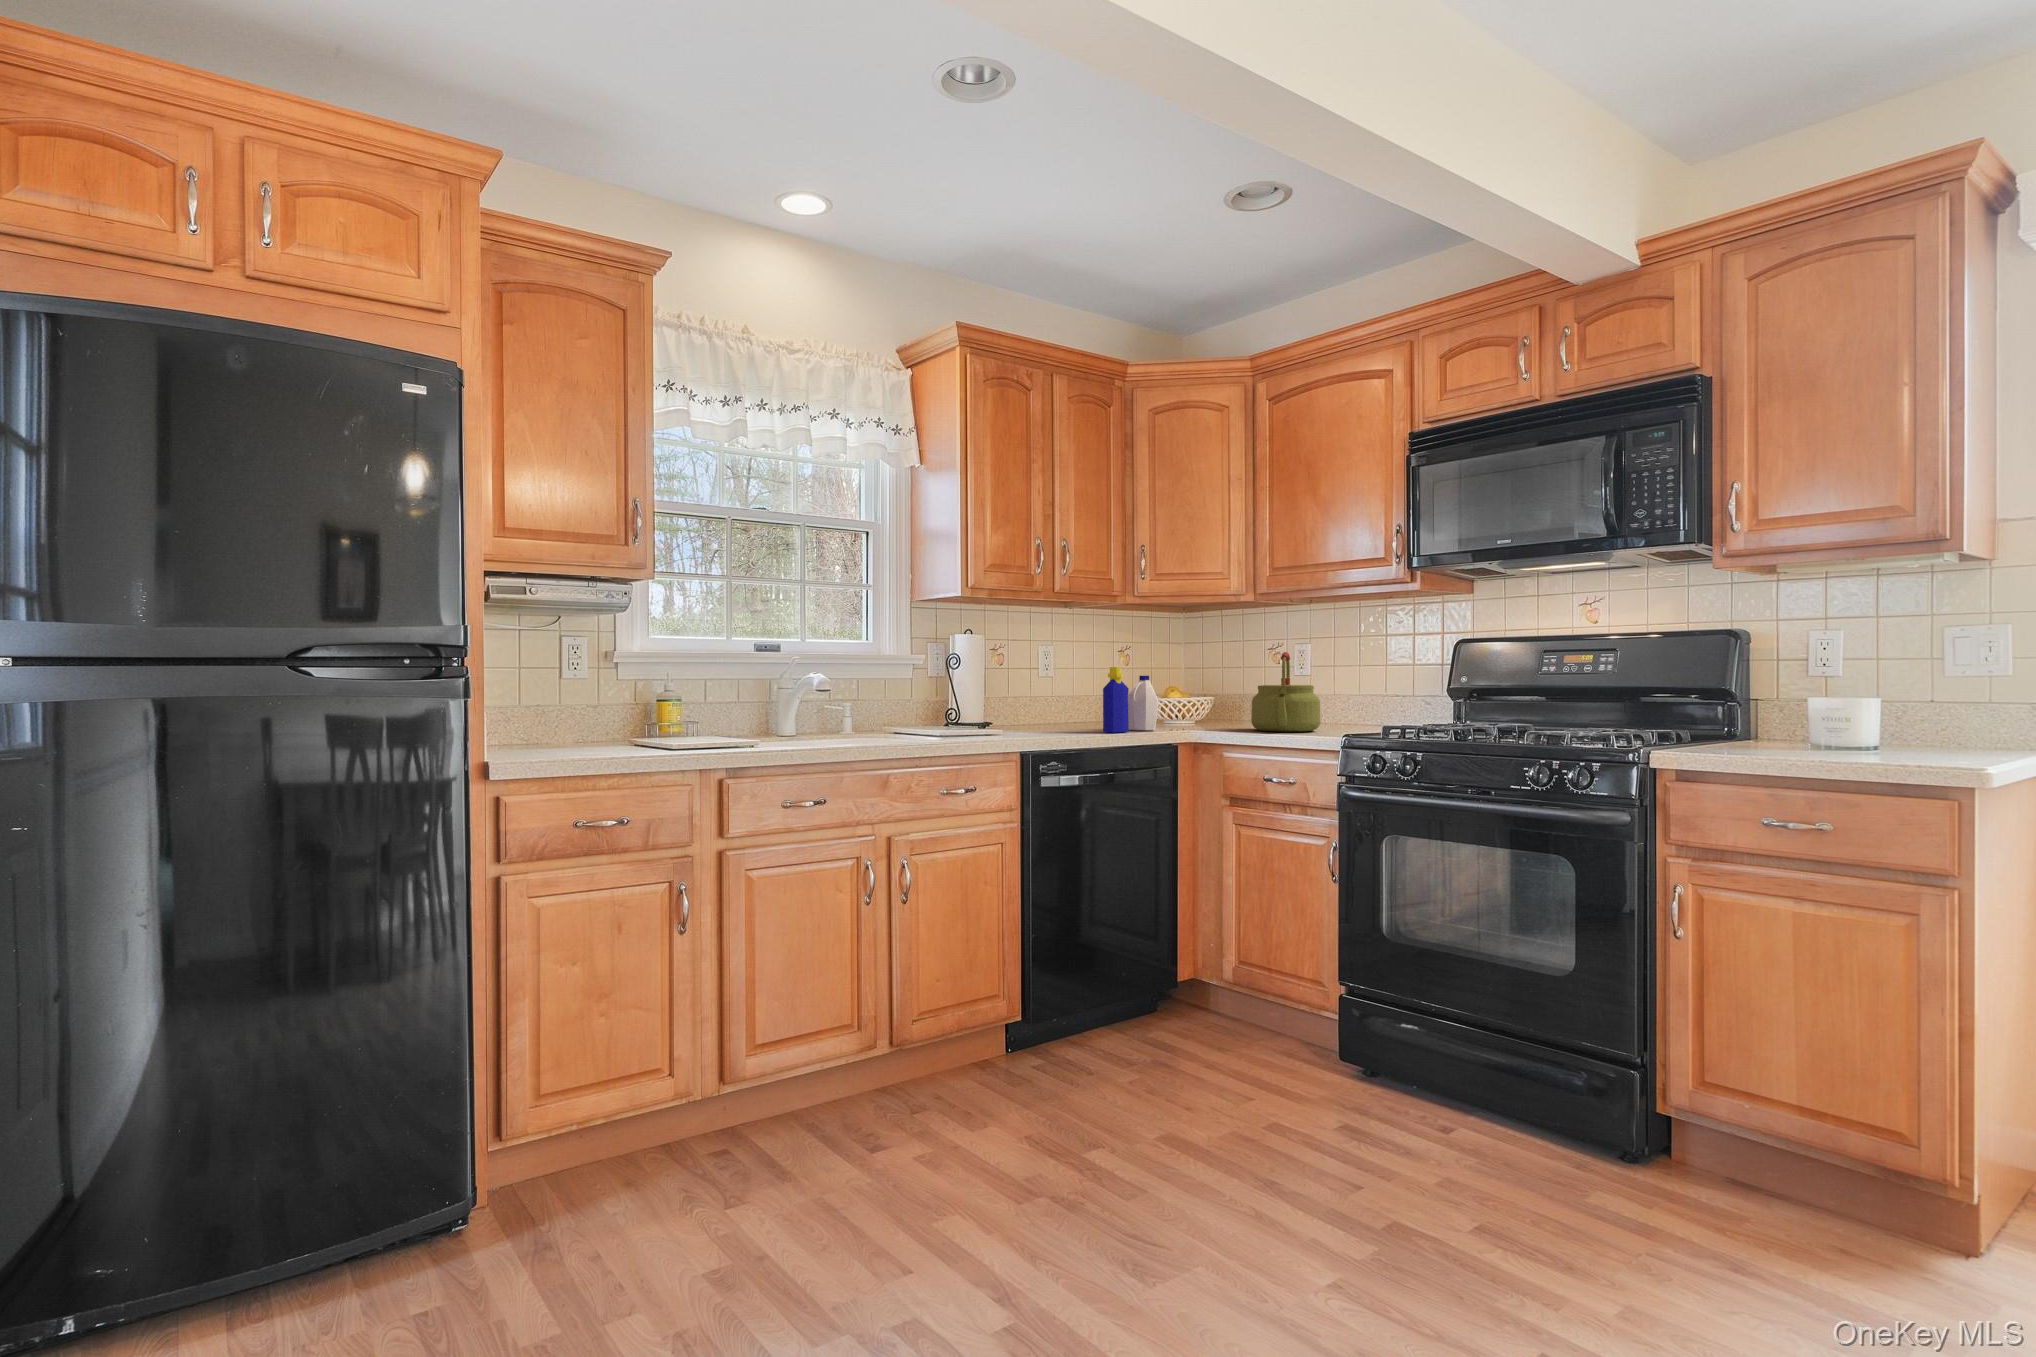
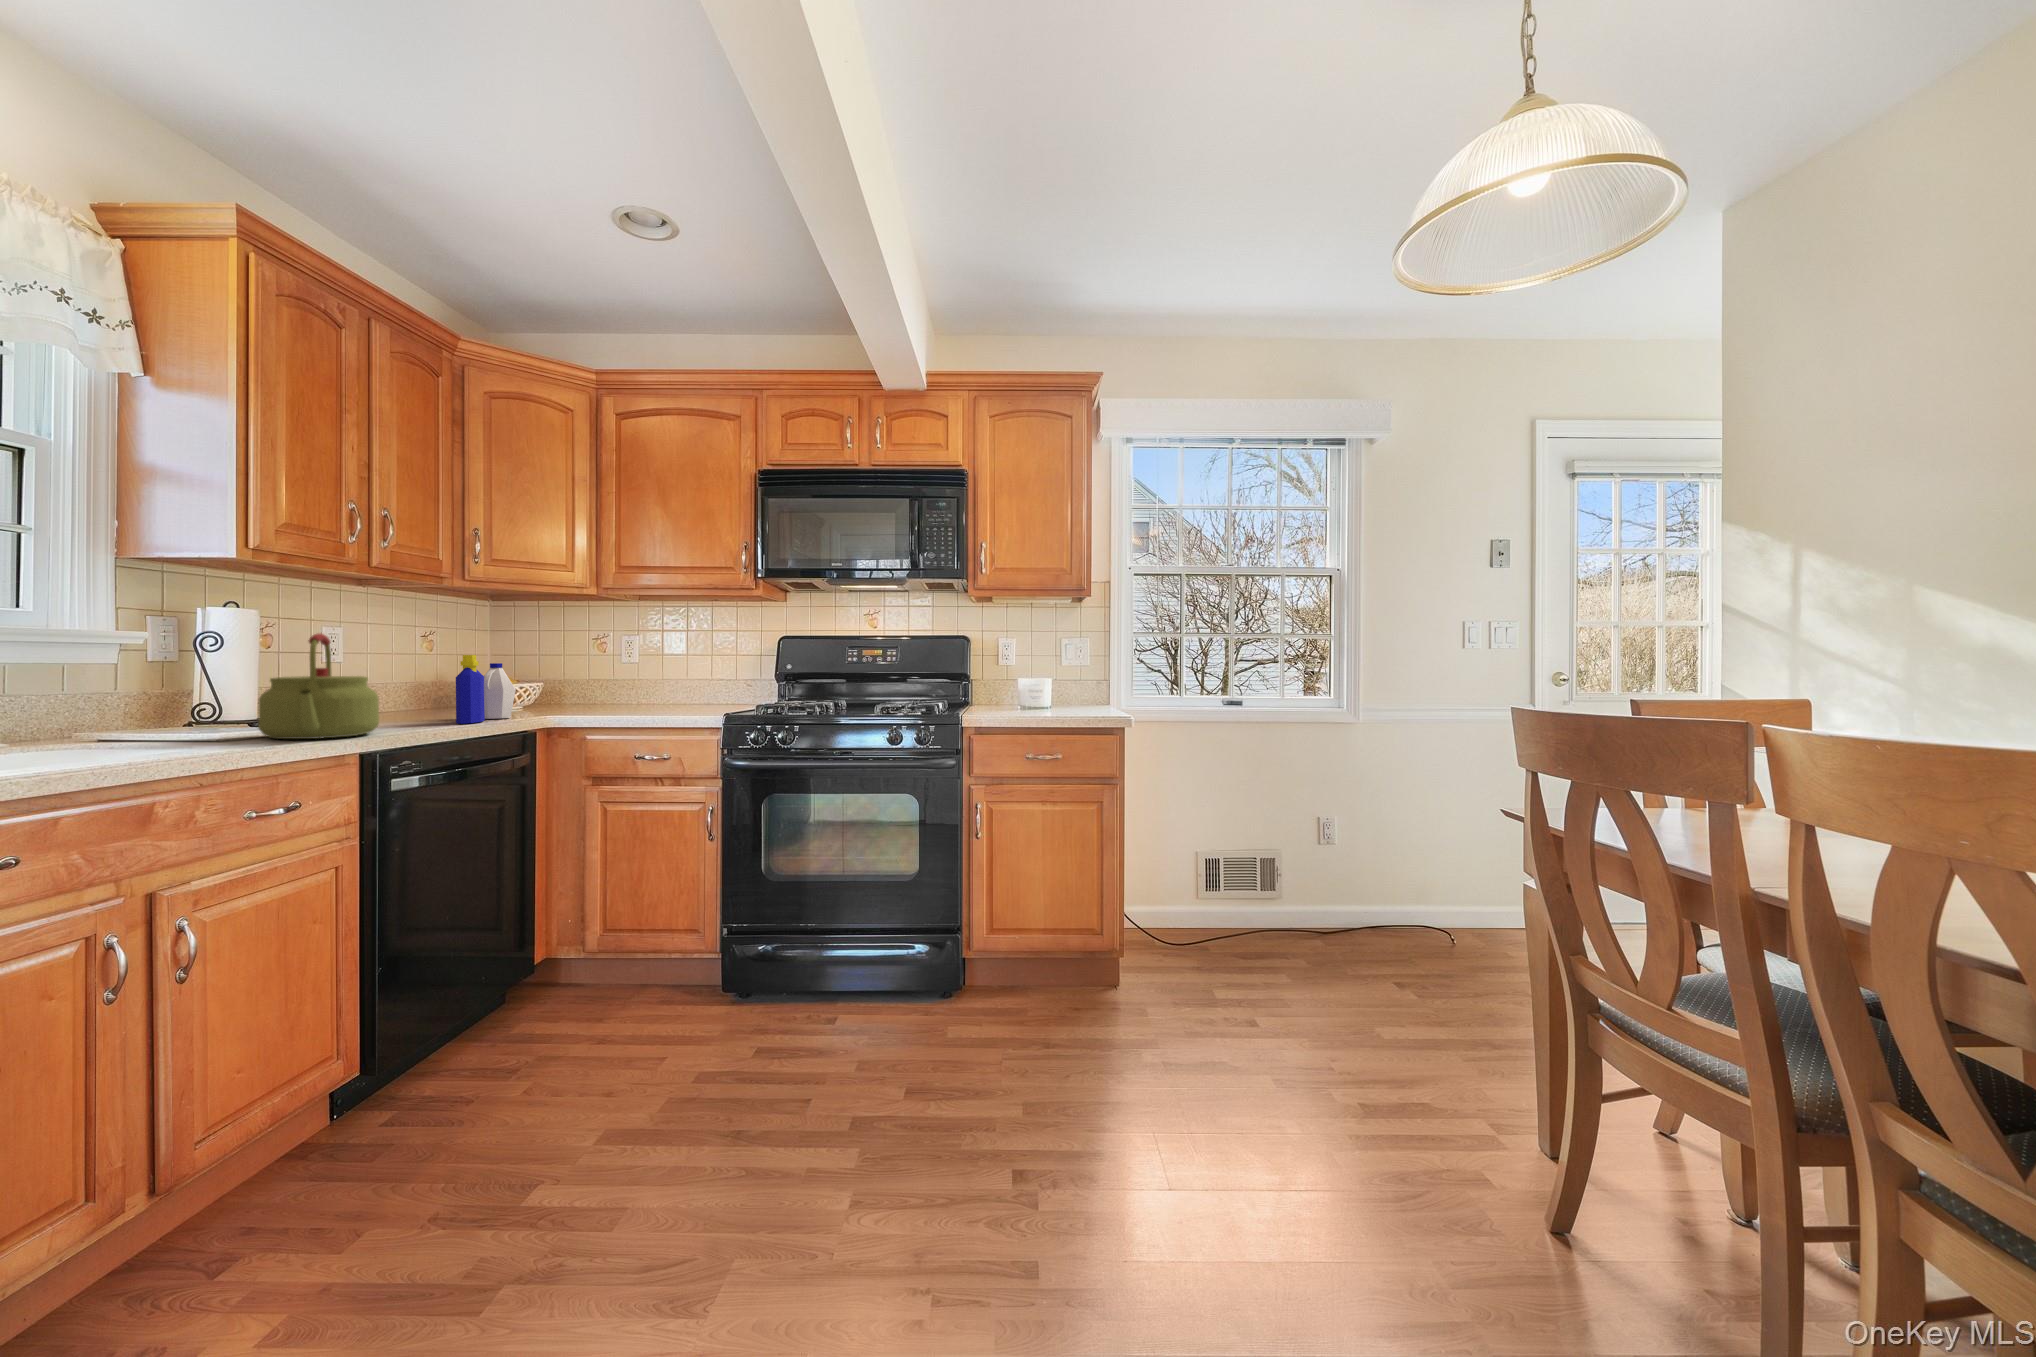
kettle: present [1251,652,1320,732] -> present [258,634,379,739]

